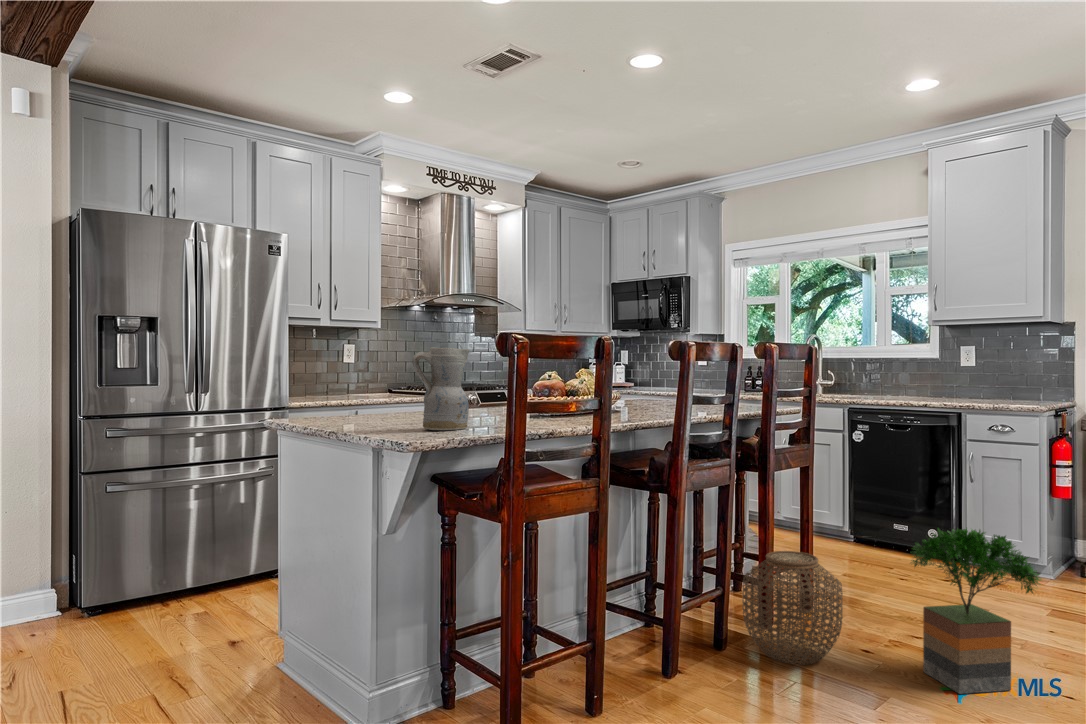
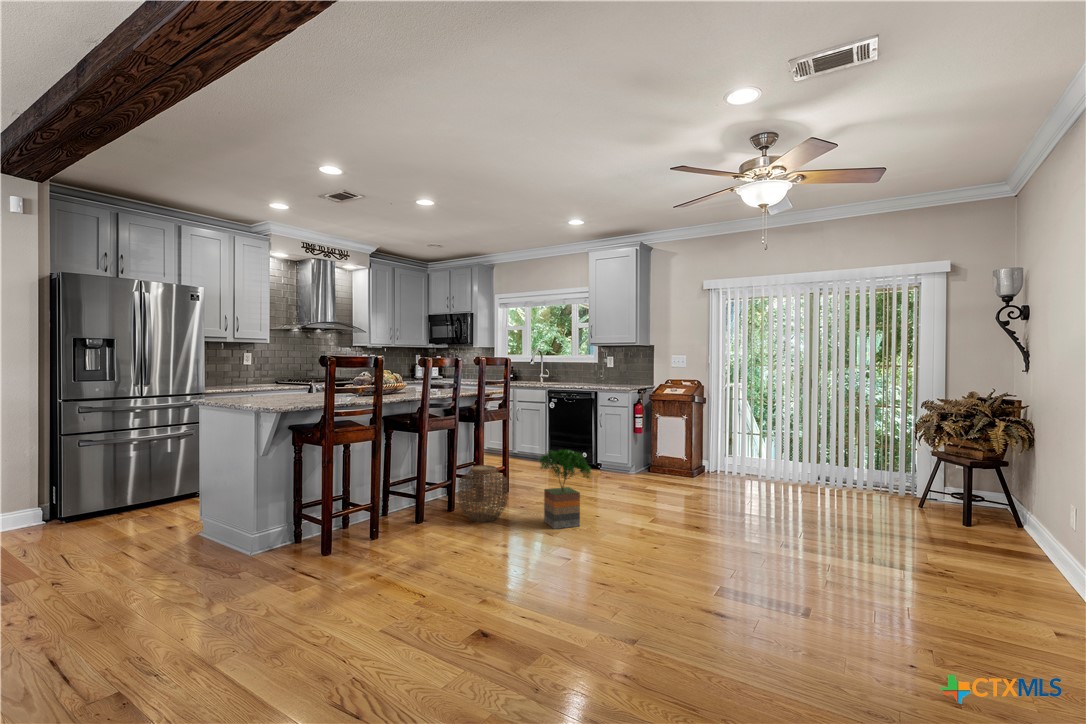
ceramic pitcher: present [412,347,469,430] -> none [266,360,299,404]

